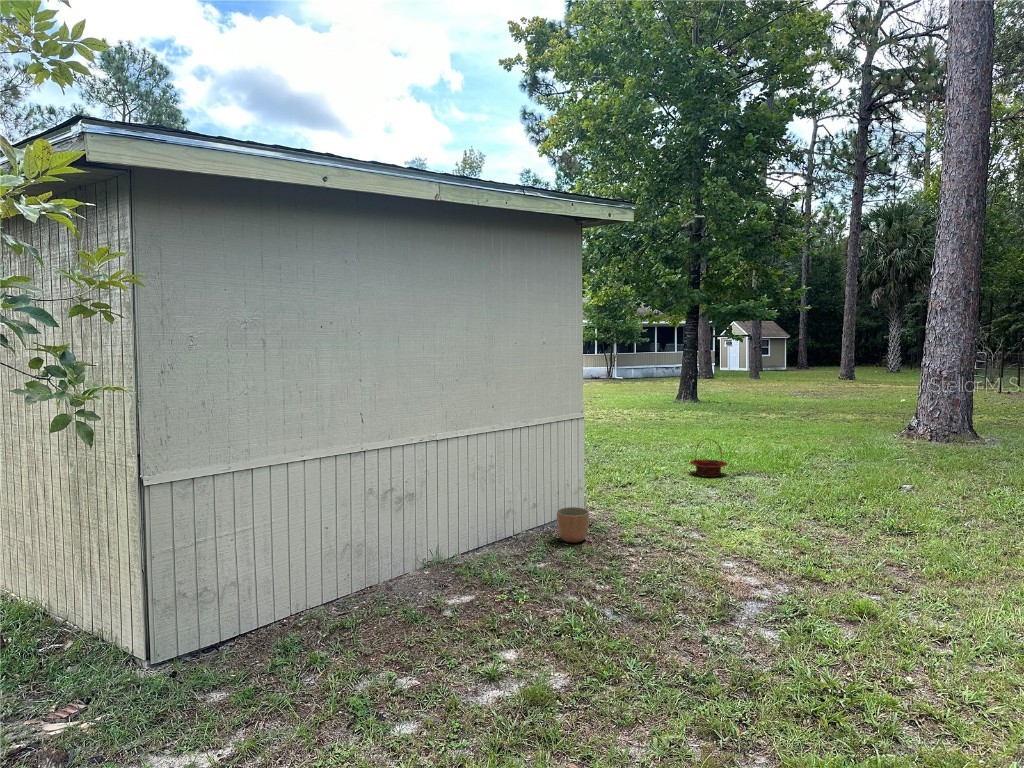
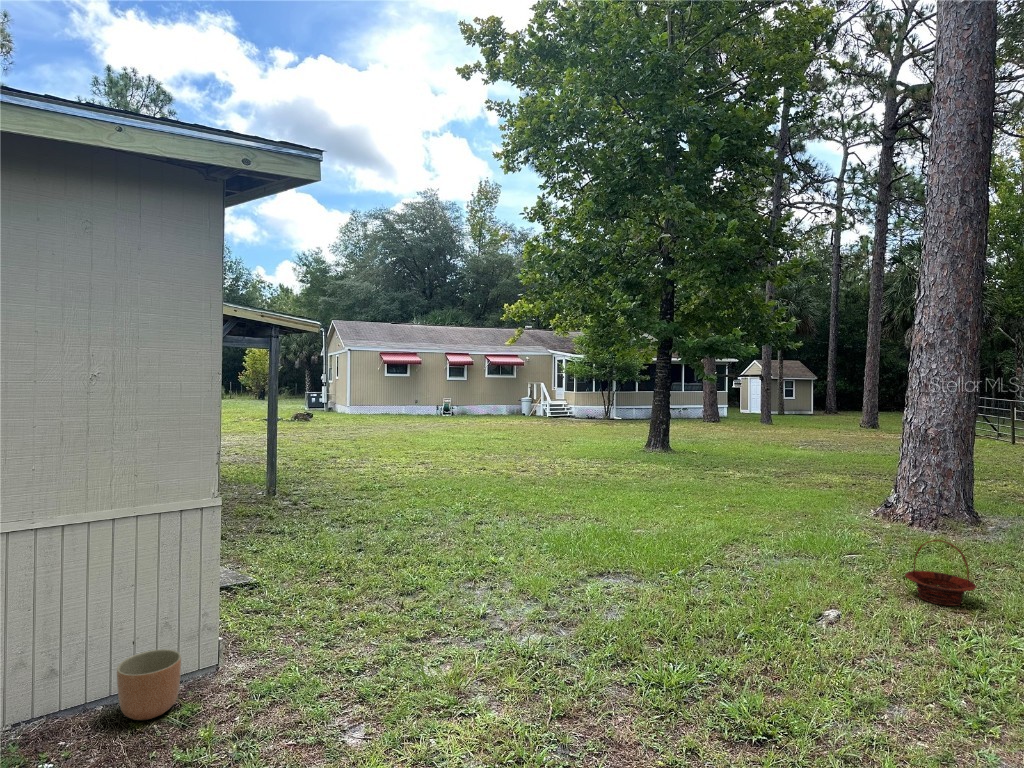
basket: present [690,439,727,477] -> present [905,540,977,606]

